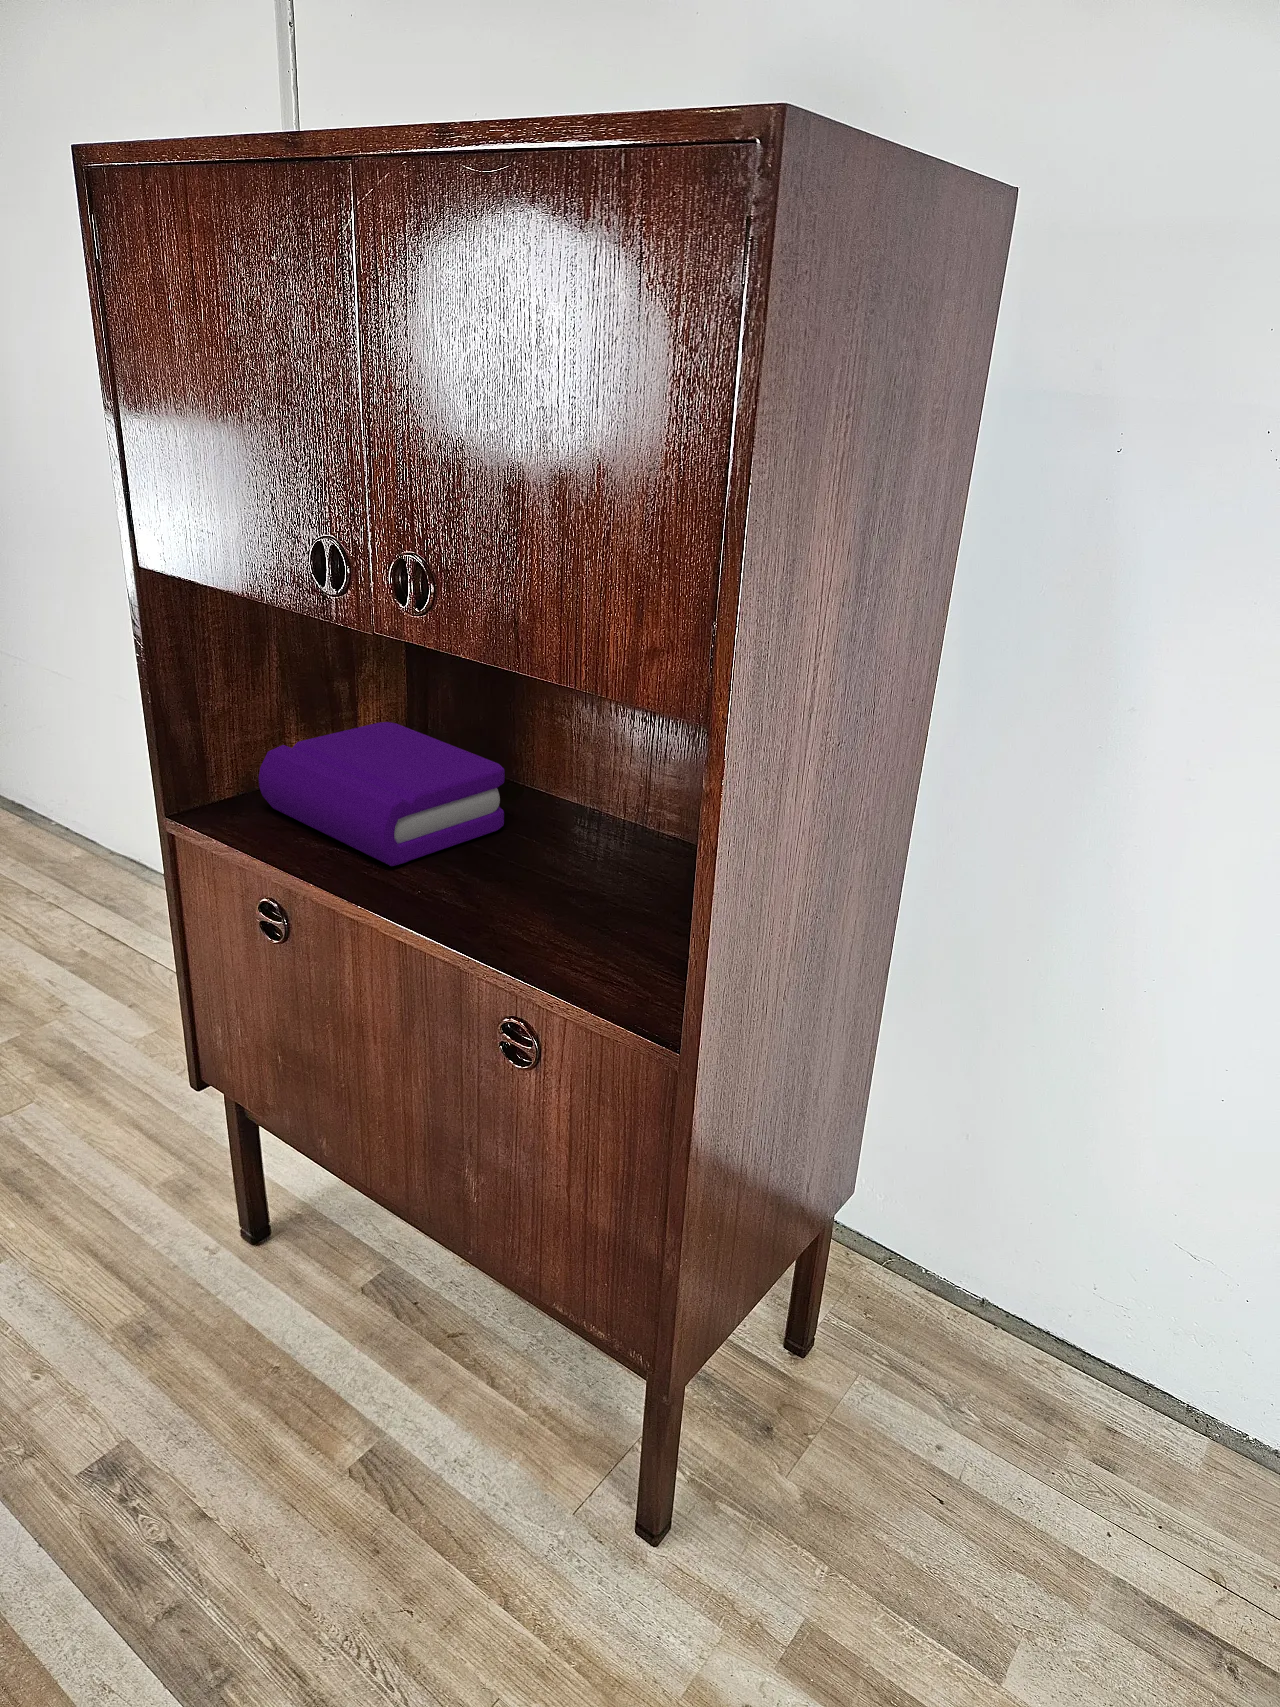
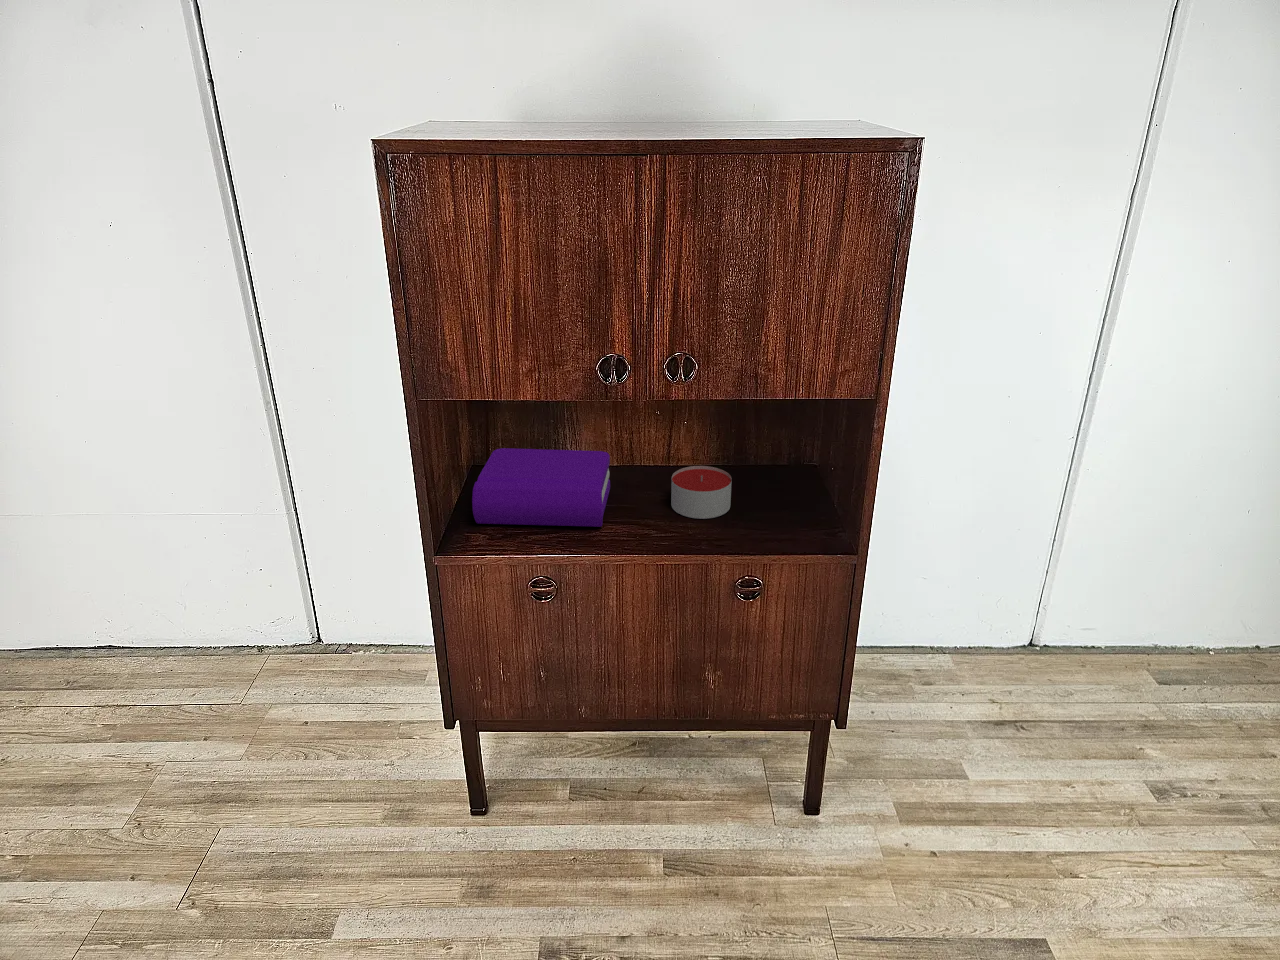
candle: none [526,826,635,919] -> present [671,466,732,519]

